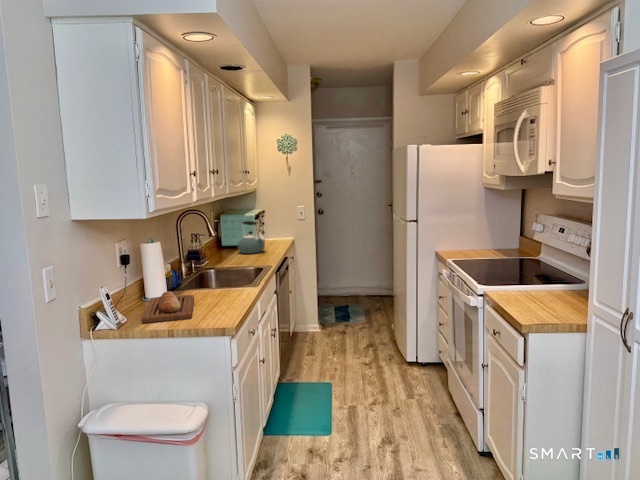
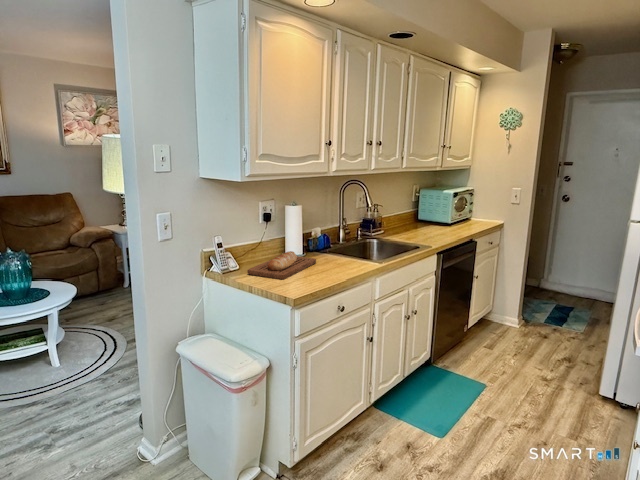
kettle: present [238,221,265,254] -> none [426,198,454,231]

